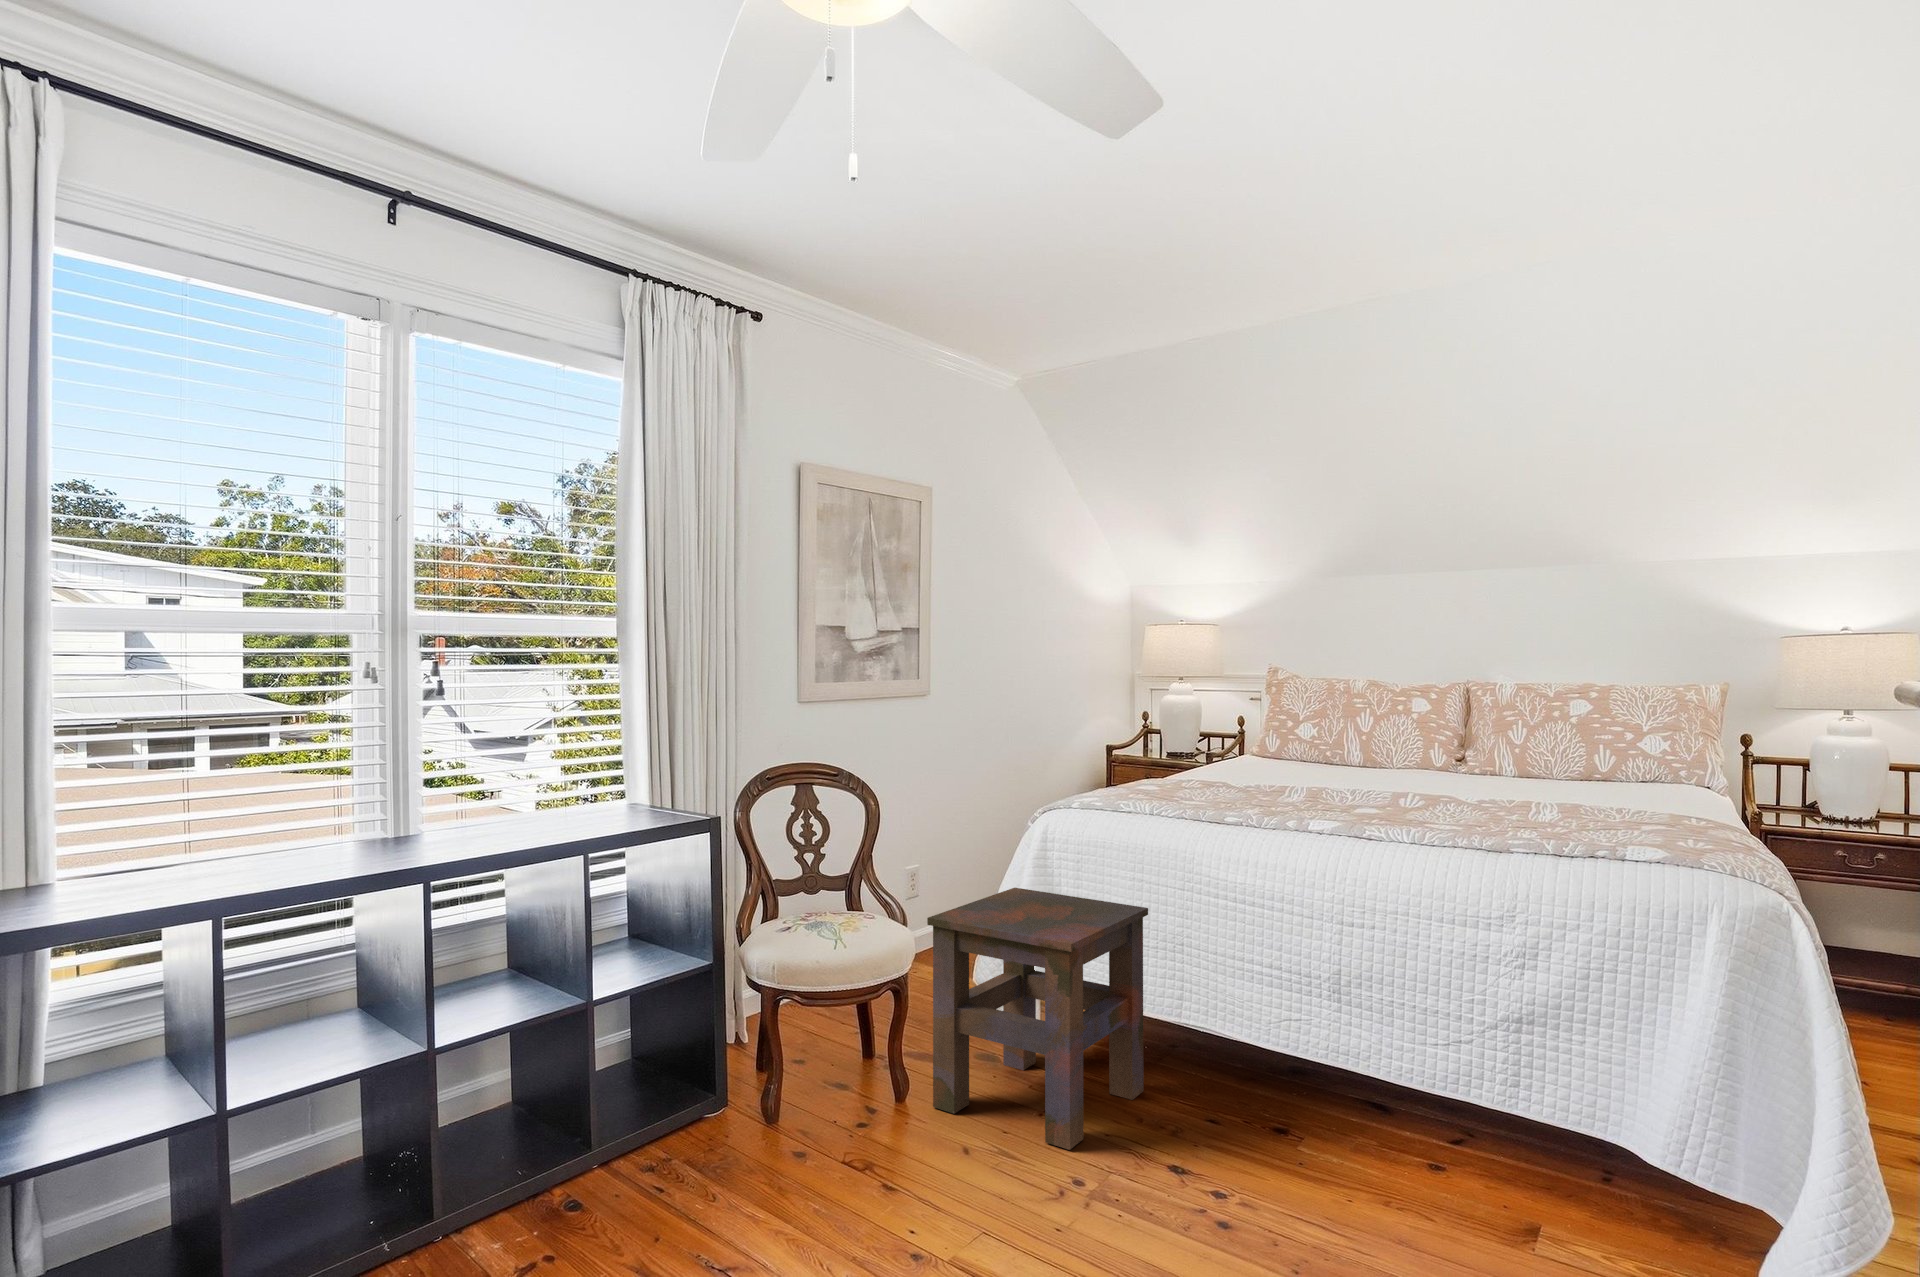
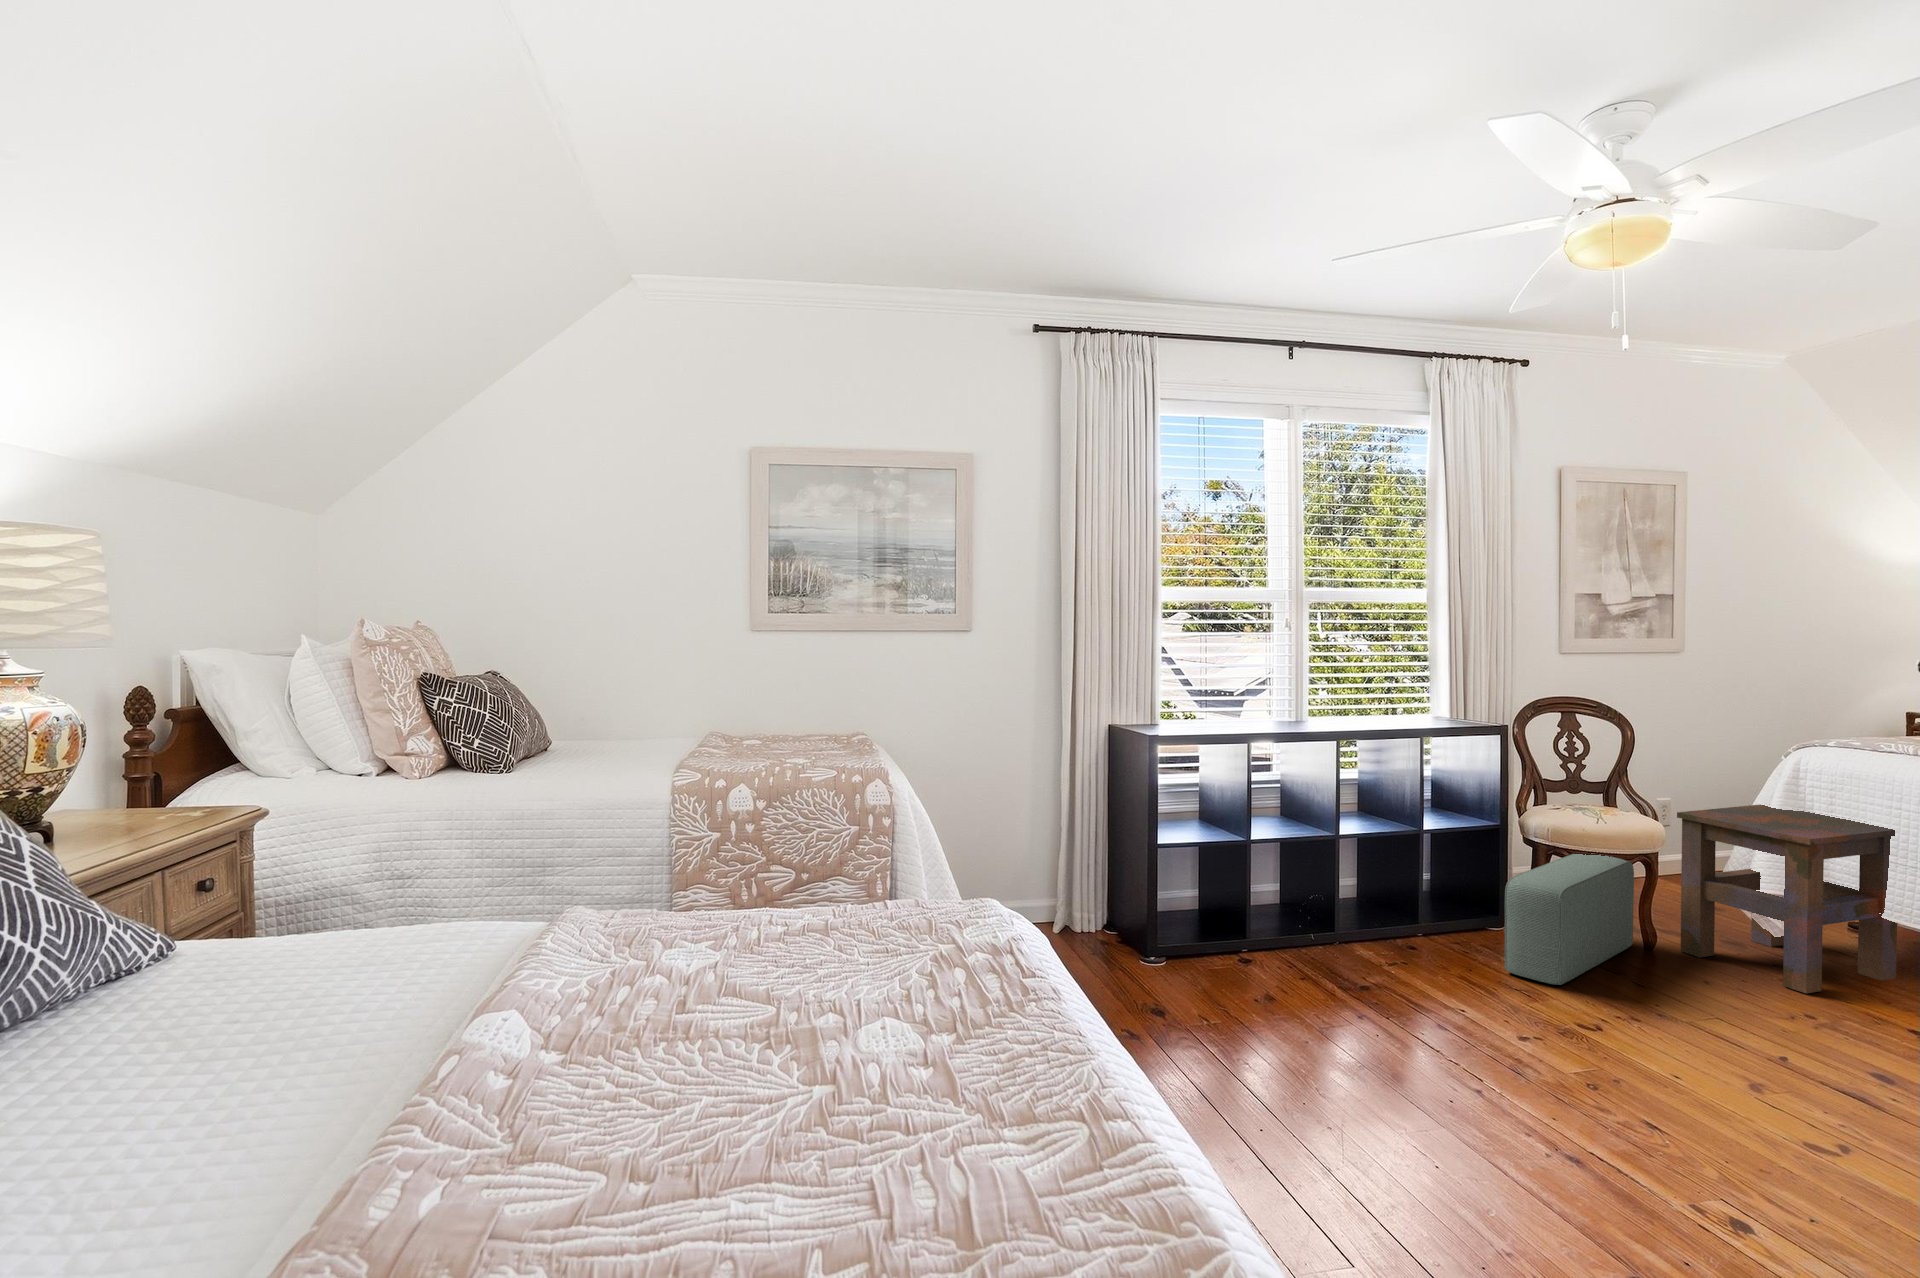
pouf: none [705,989,880,1238] -> present [1505,853,1634,985]

